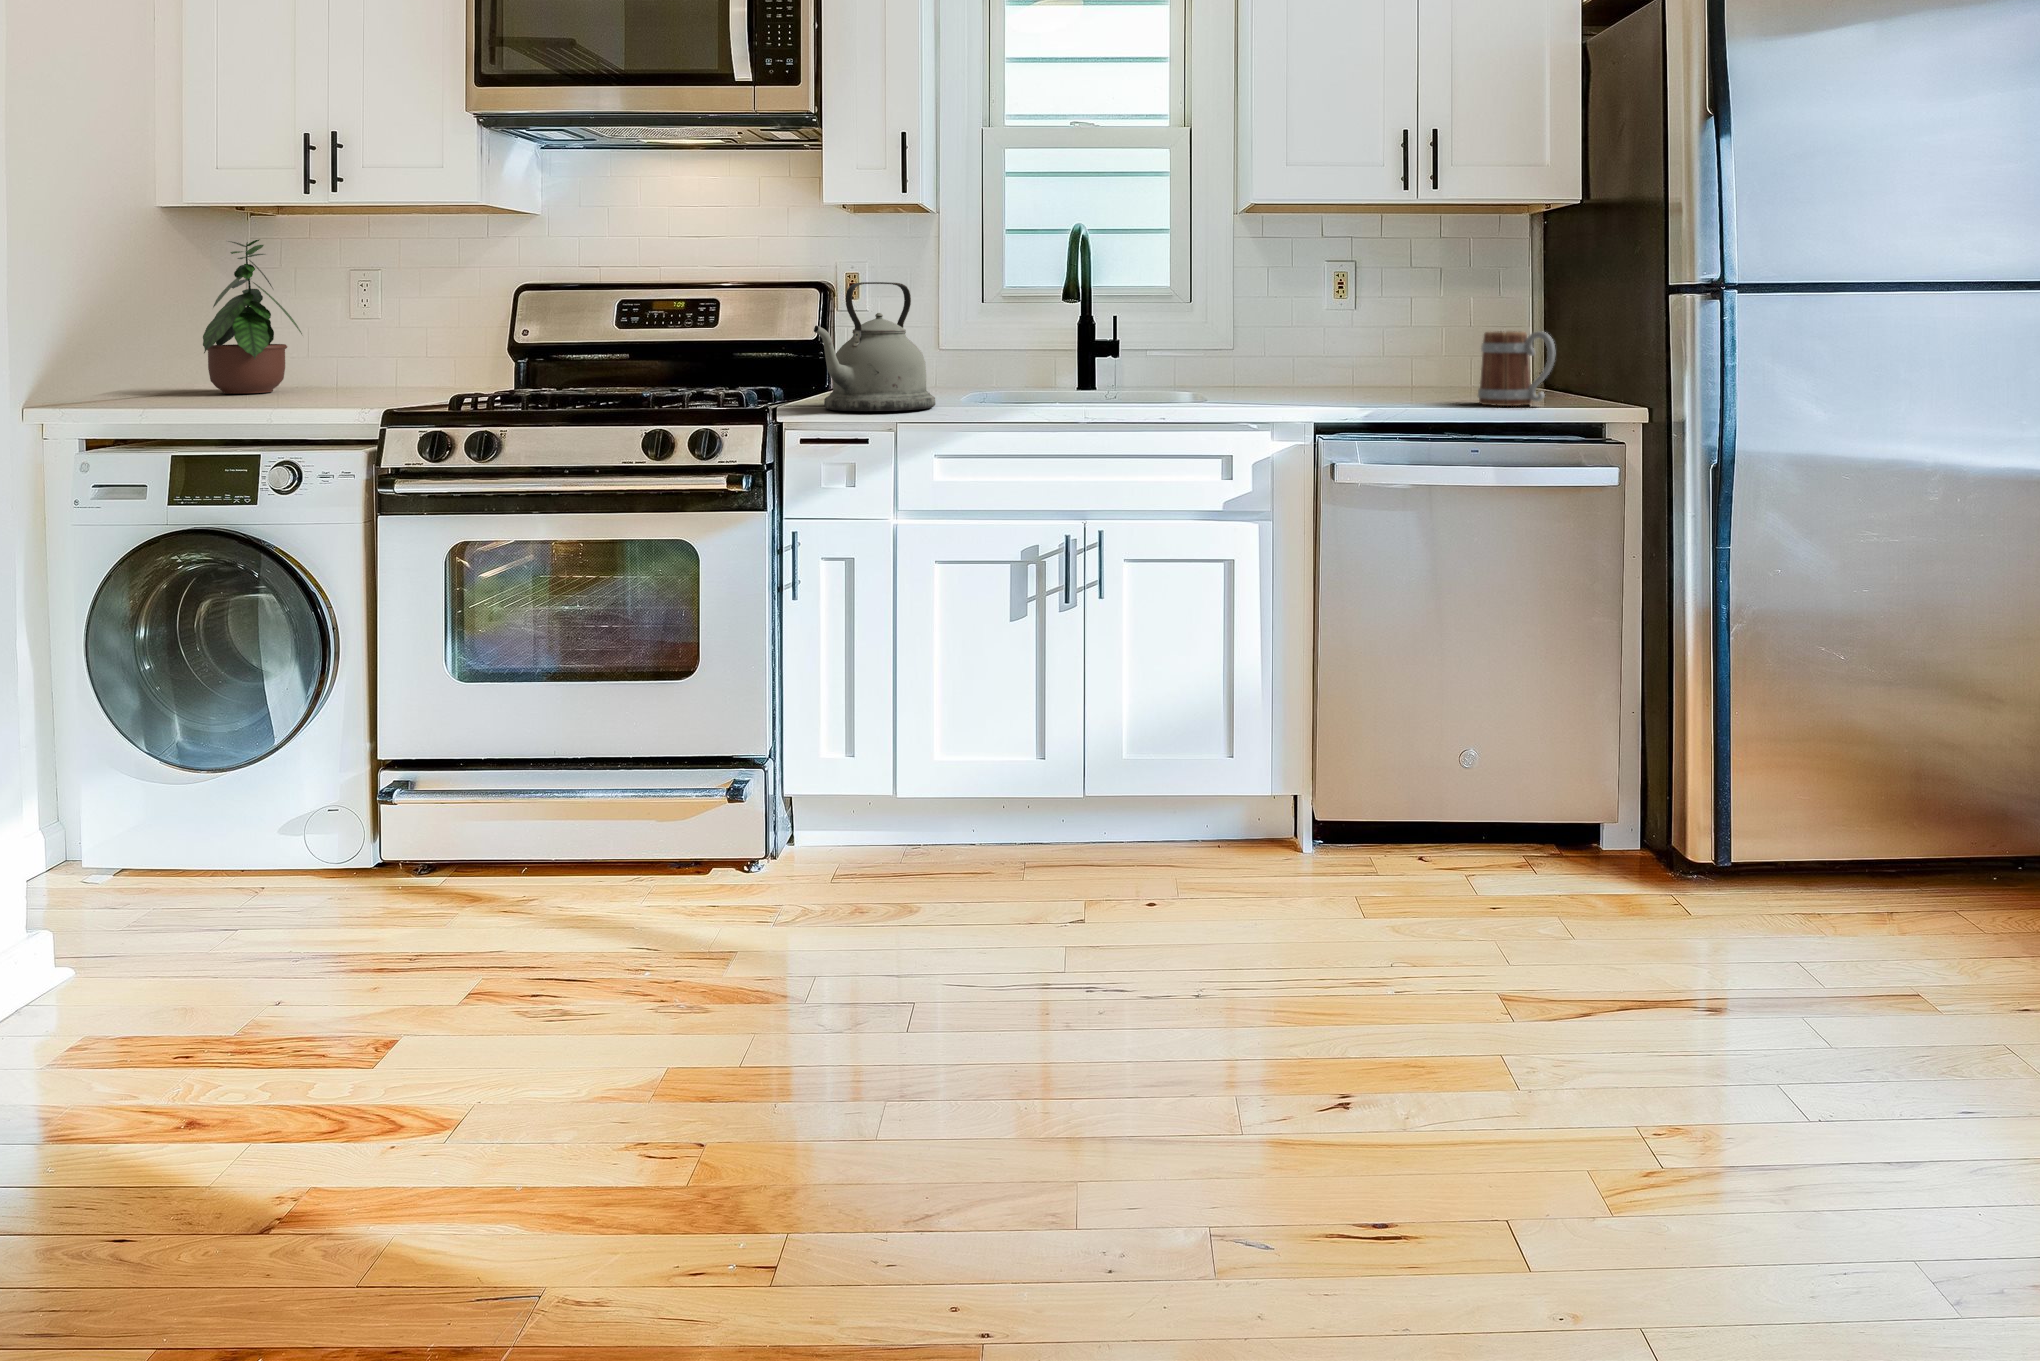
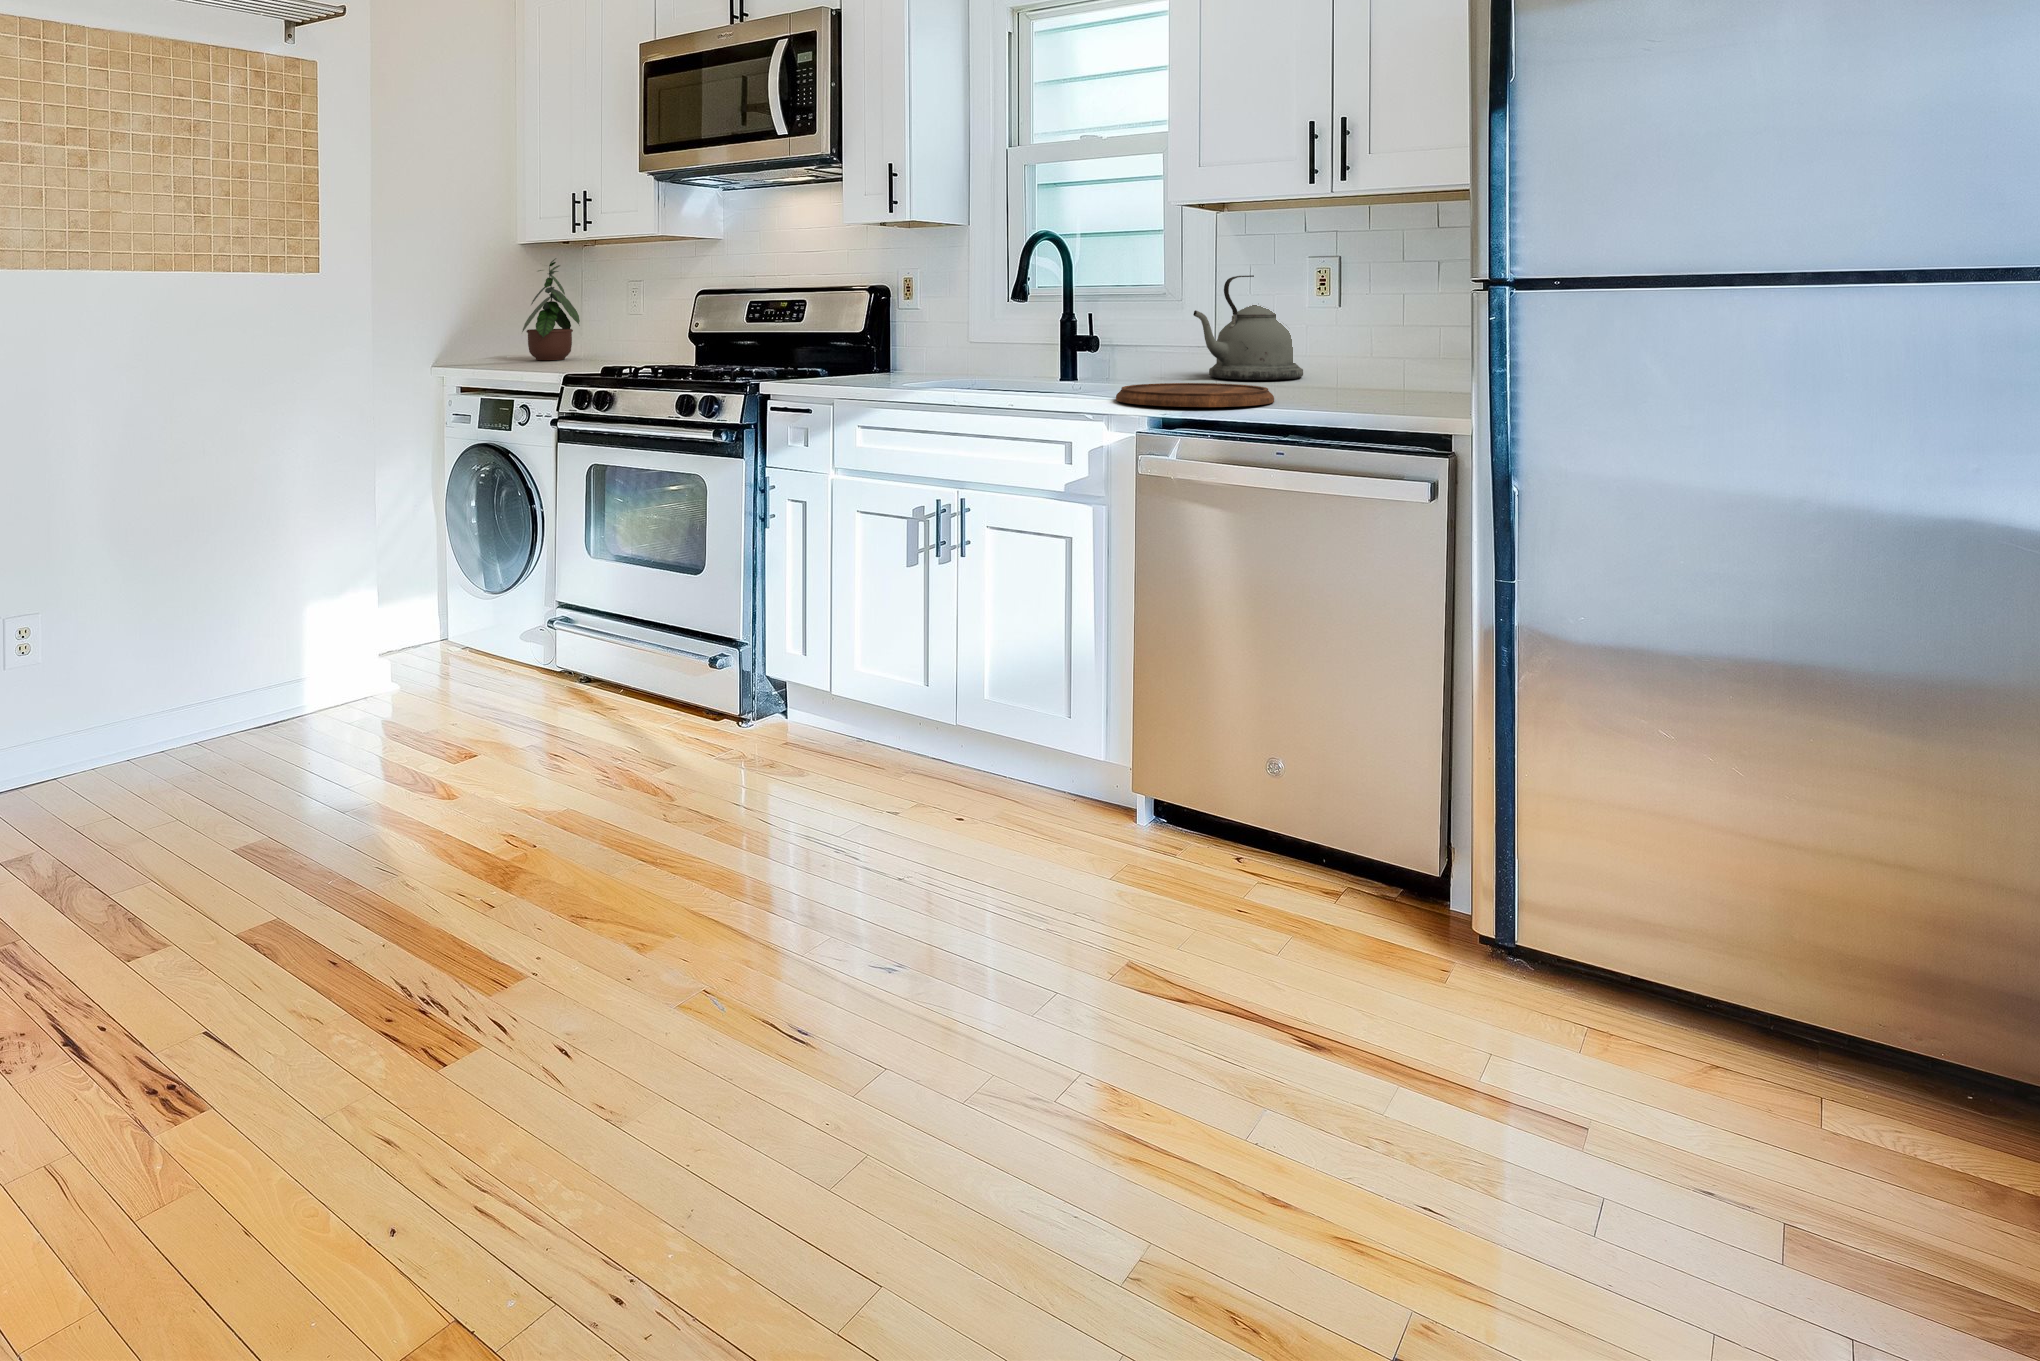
kettle: present [814,282,936,411] -> present [1193,275,1303,380]
mug: present [1478,331,1556,406] -> none [1335,331,1407,410]
cutting board: none [1264,388,1422,410] -> present [1116,383,1274,407]

